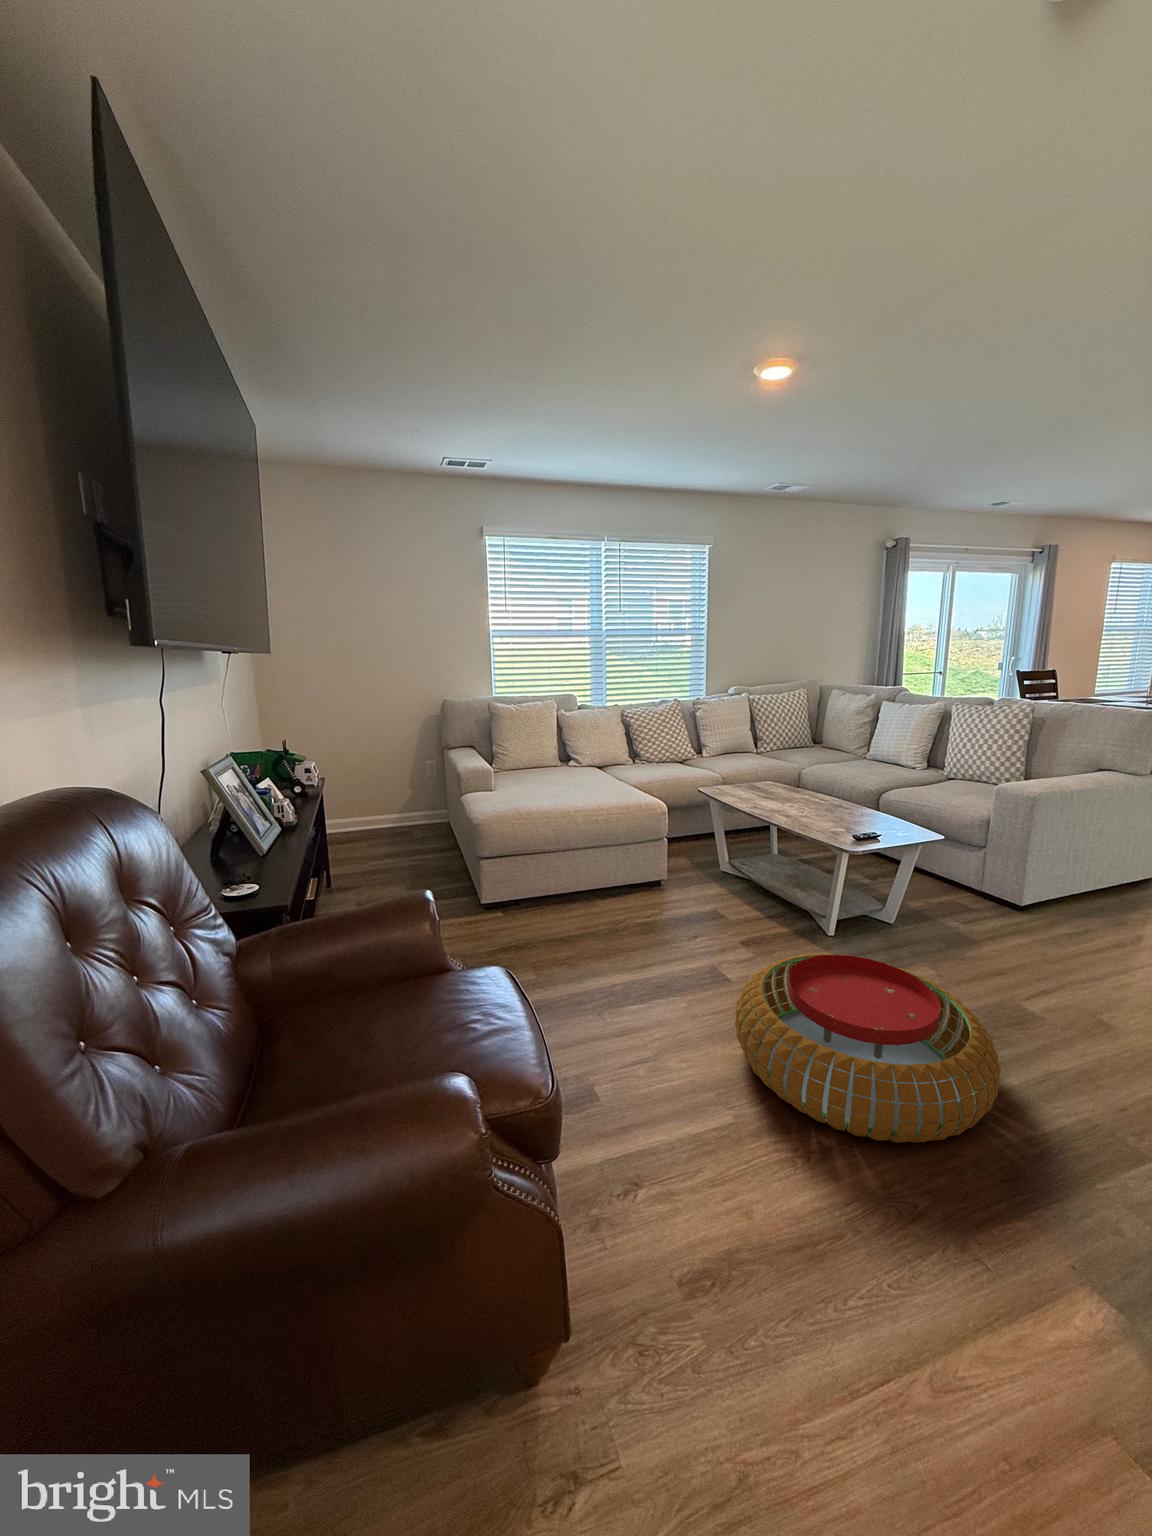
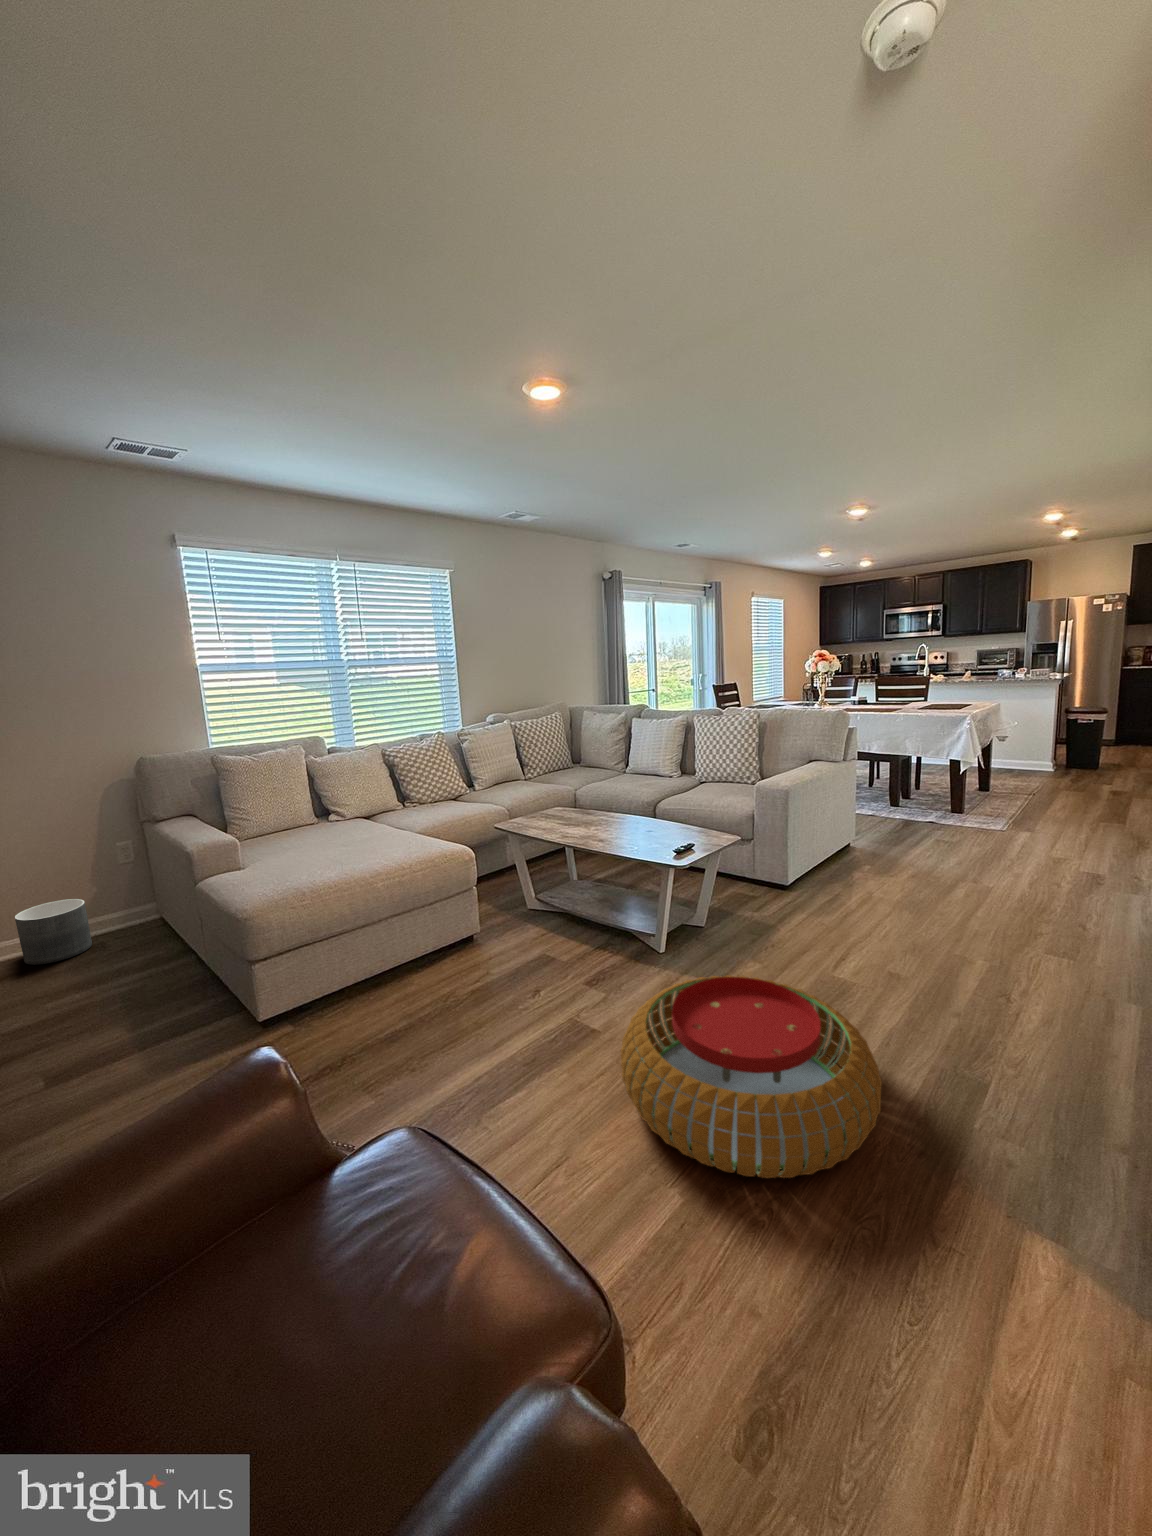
planter: none [361,797,403,838] -> present [15,899,92,965]

